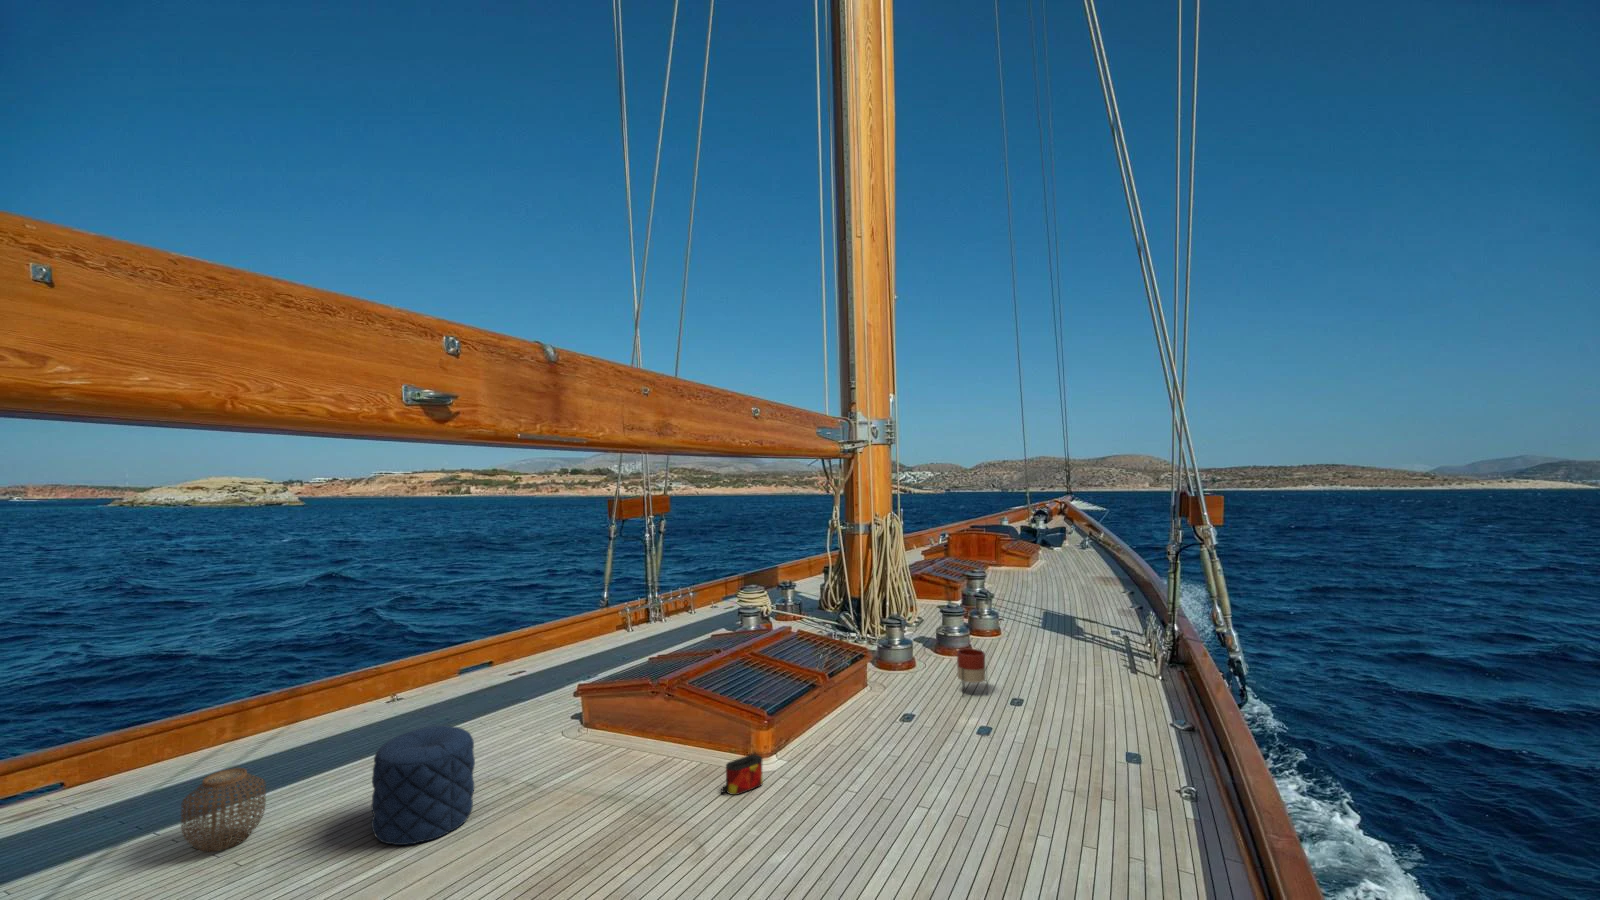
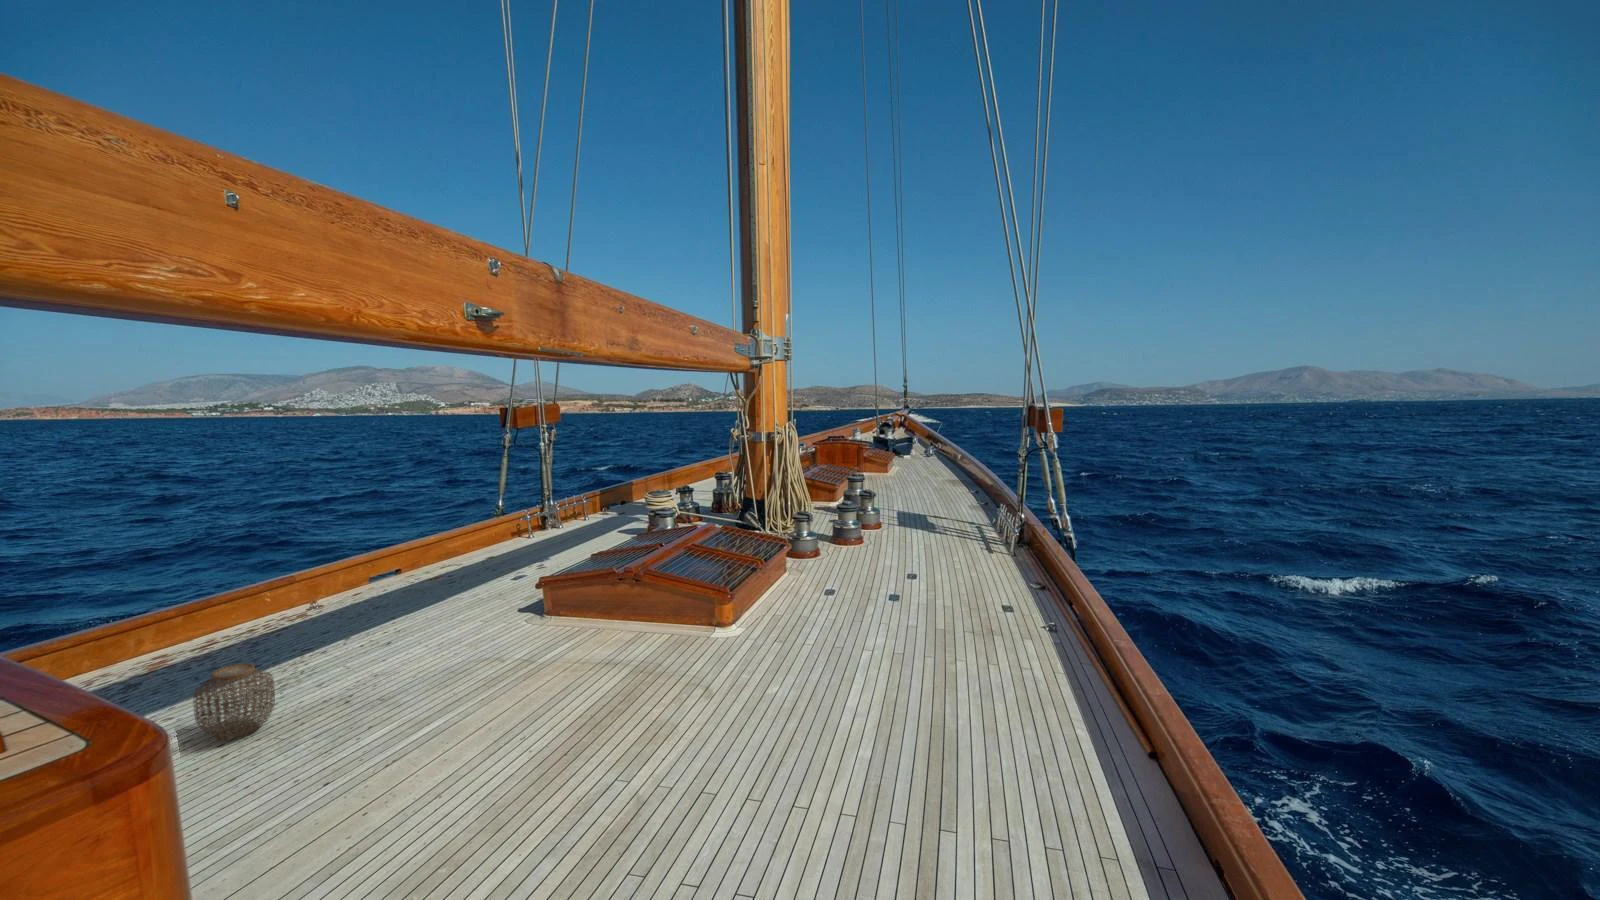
planter: present [957,649,987,695] -> none [863,536,888,576]
pouf: present [371,726,475,845] -> none [388,614,483,716]
bag: present [721,755,763,795] -> none [700,624,732,655]

